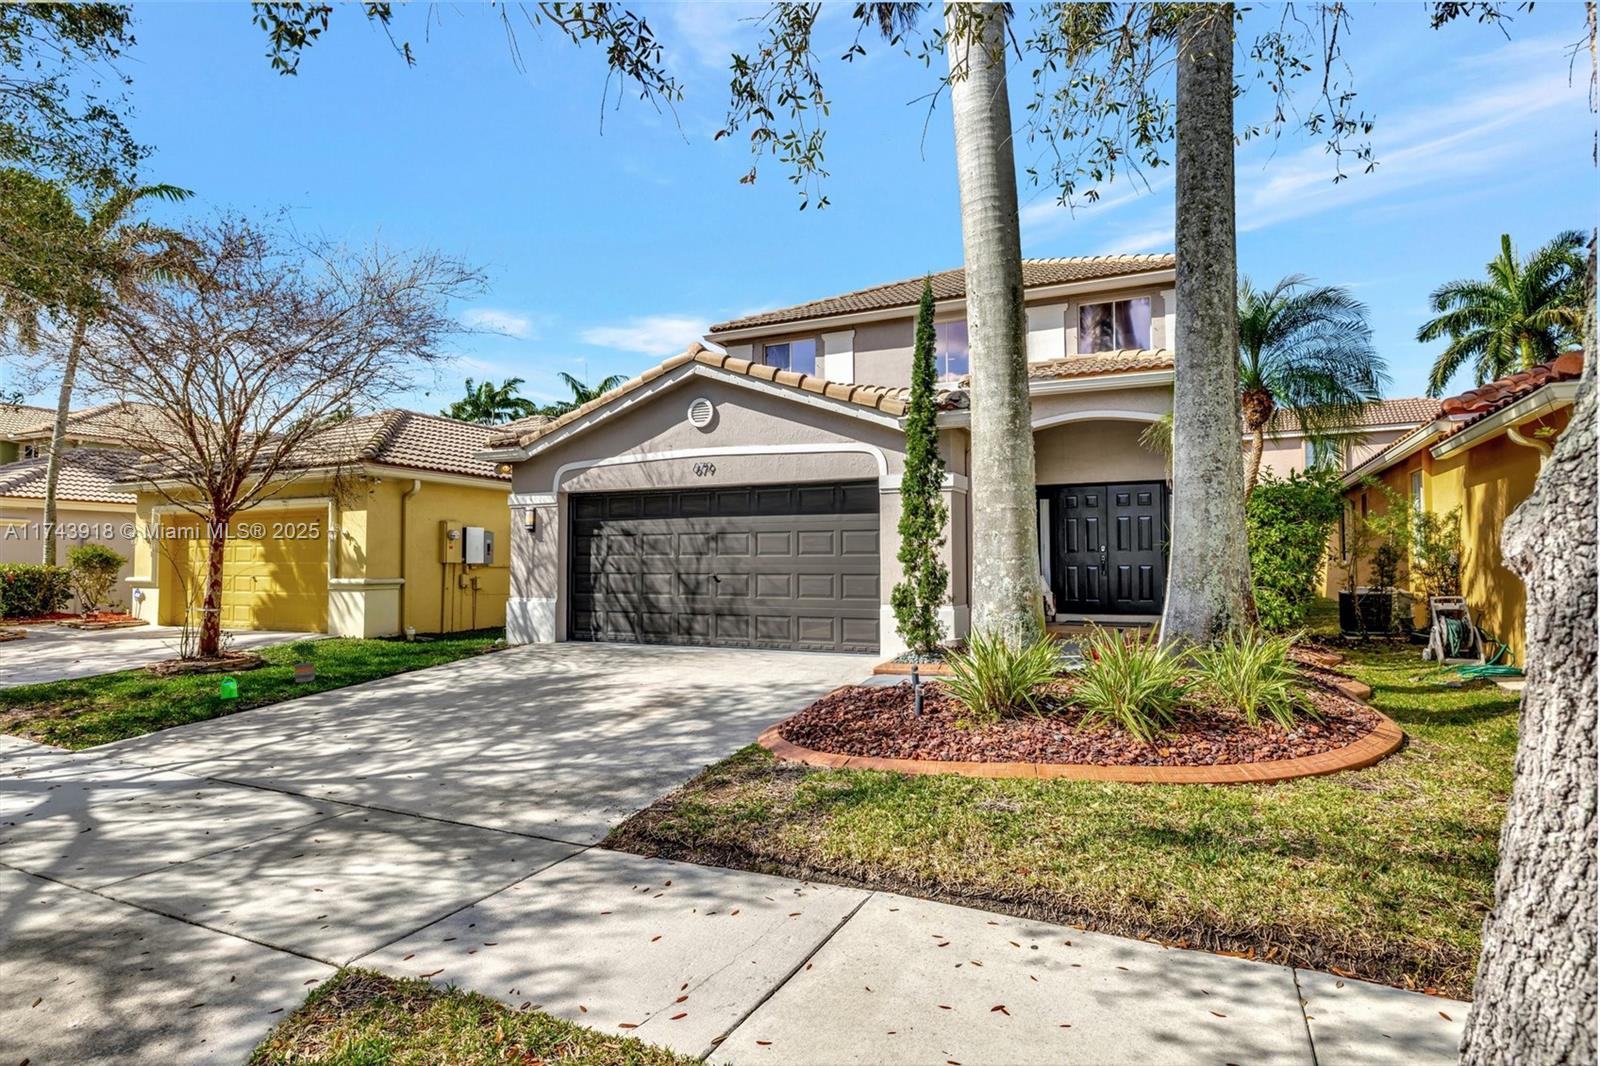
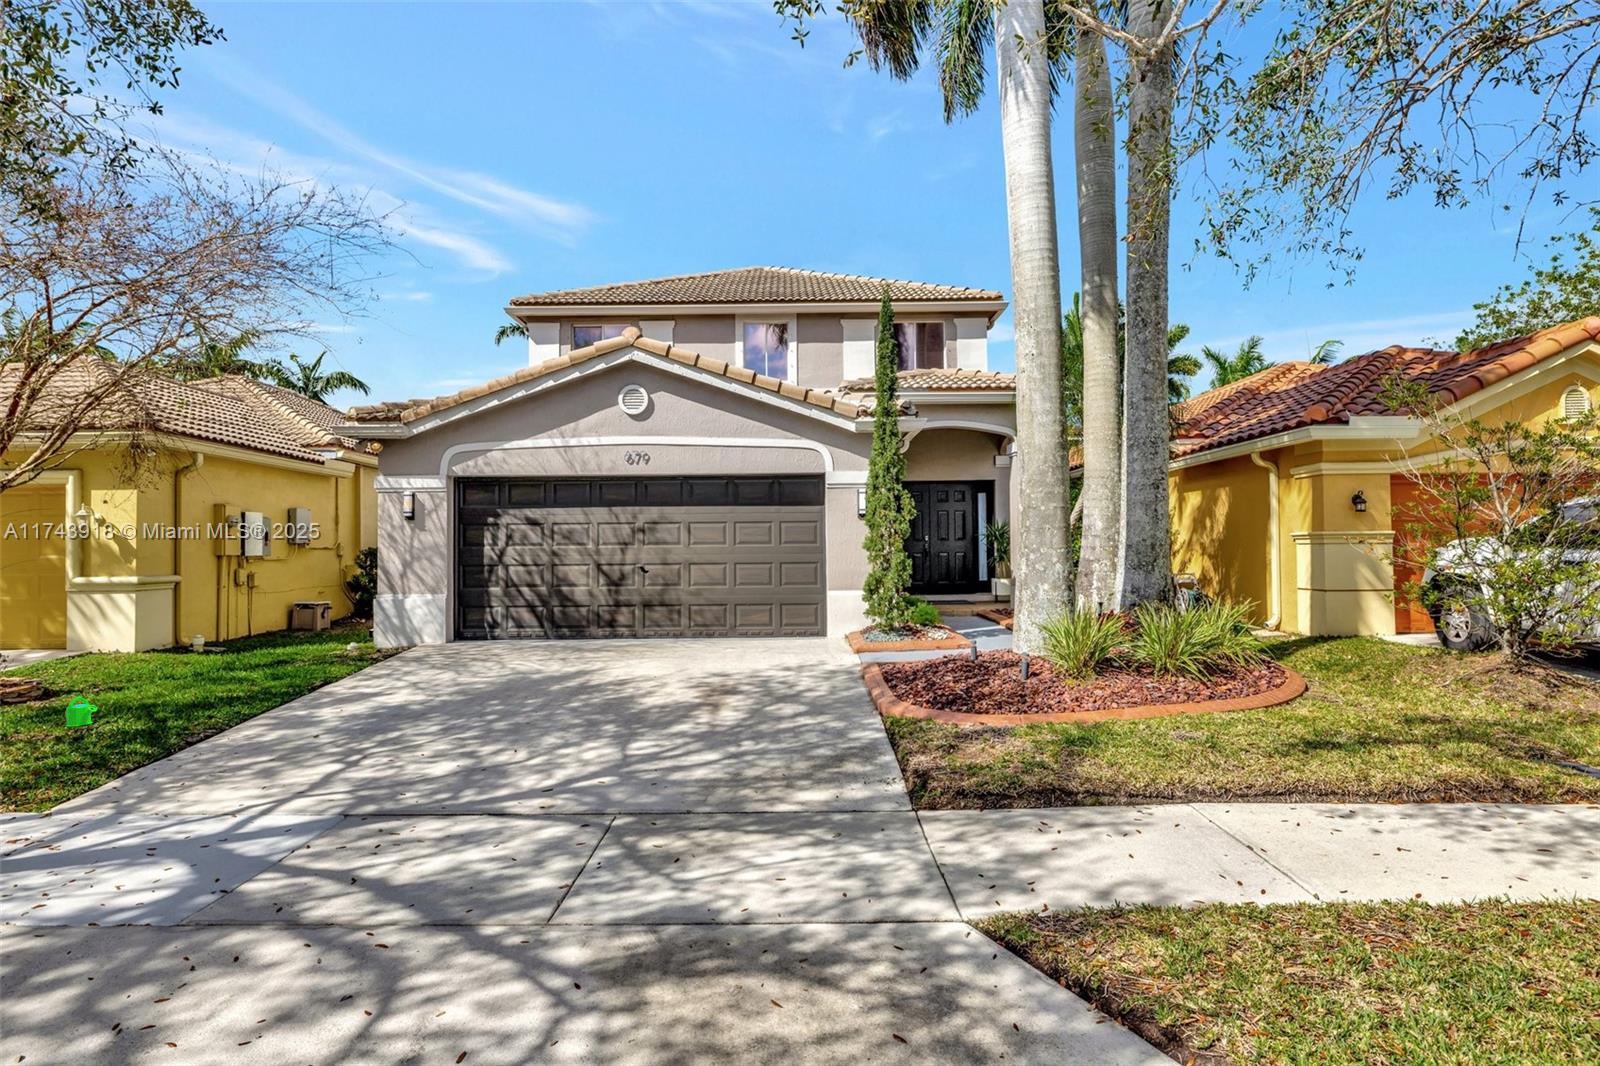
potted tree: present [291,644,318,682] -> none [145,651,188,703]

